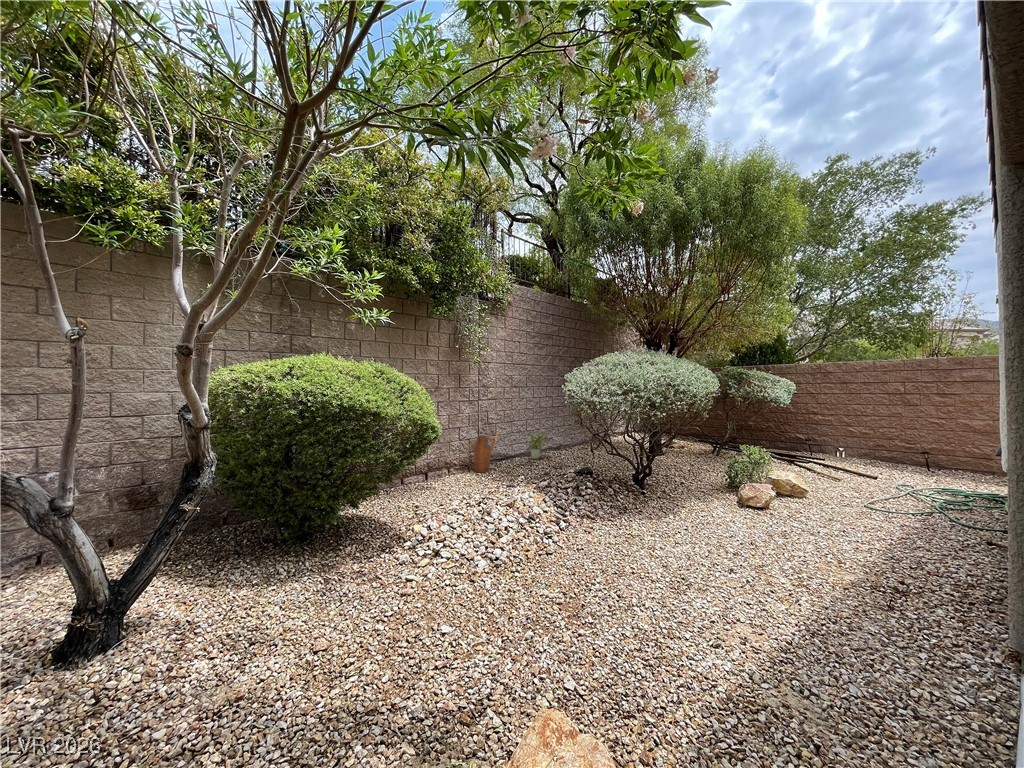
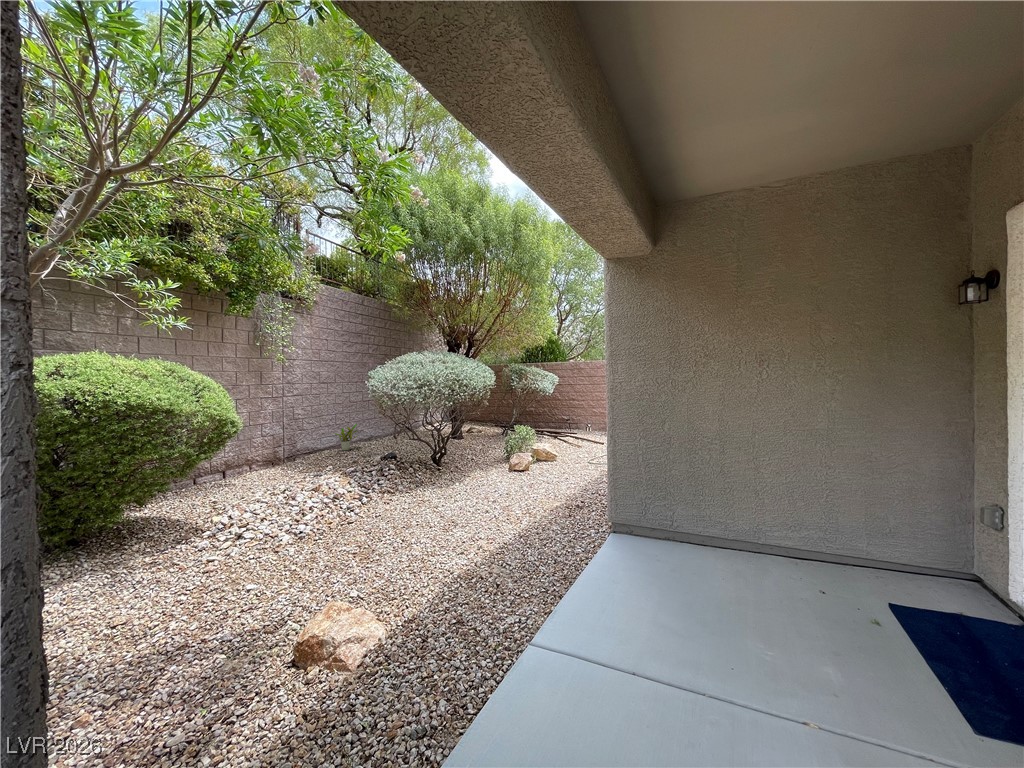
watering can: present [471,434,499,473] -> none [277,429,307,467]

